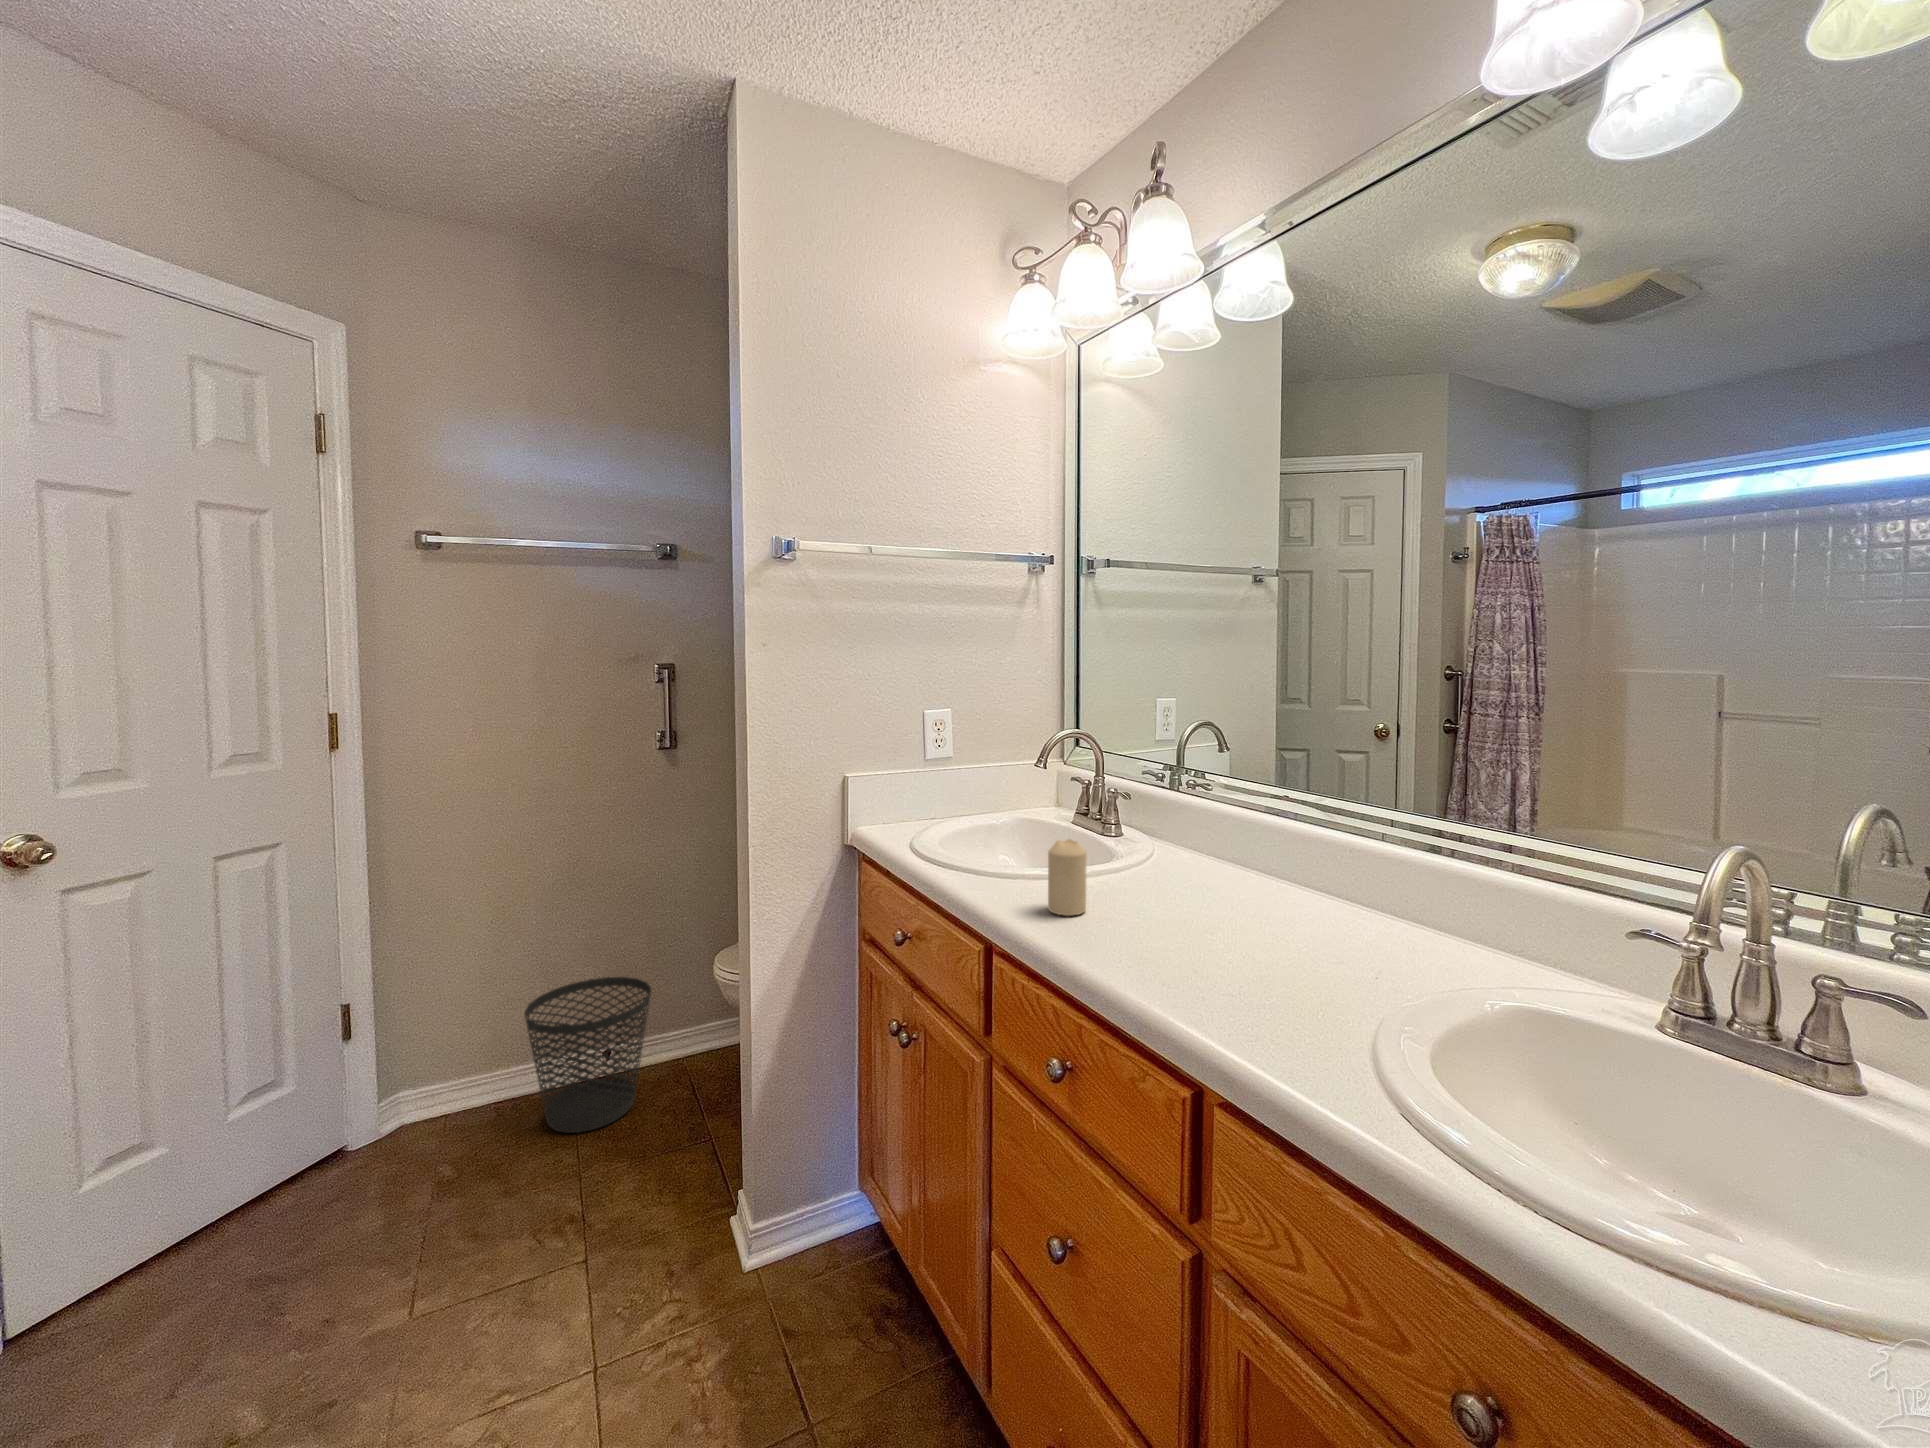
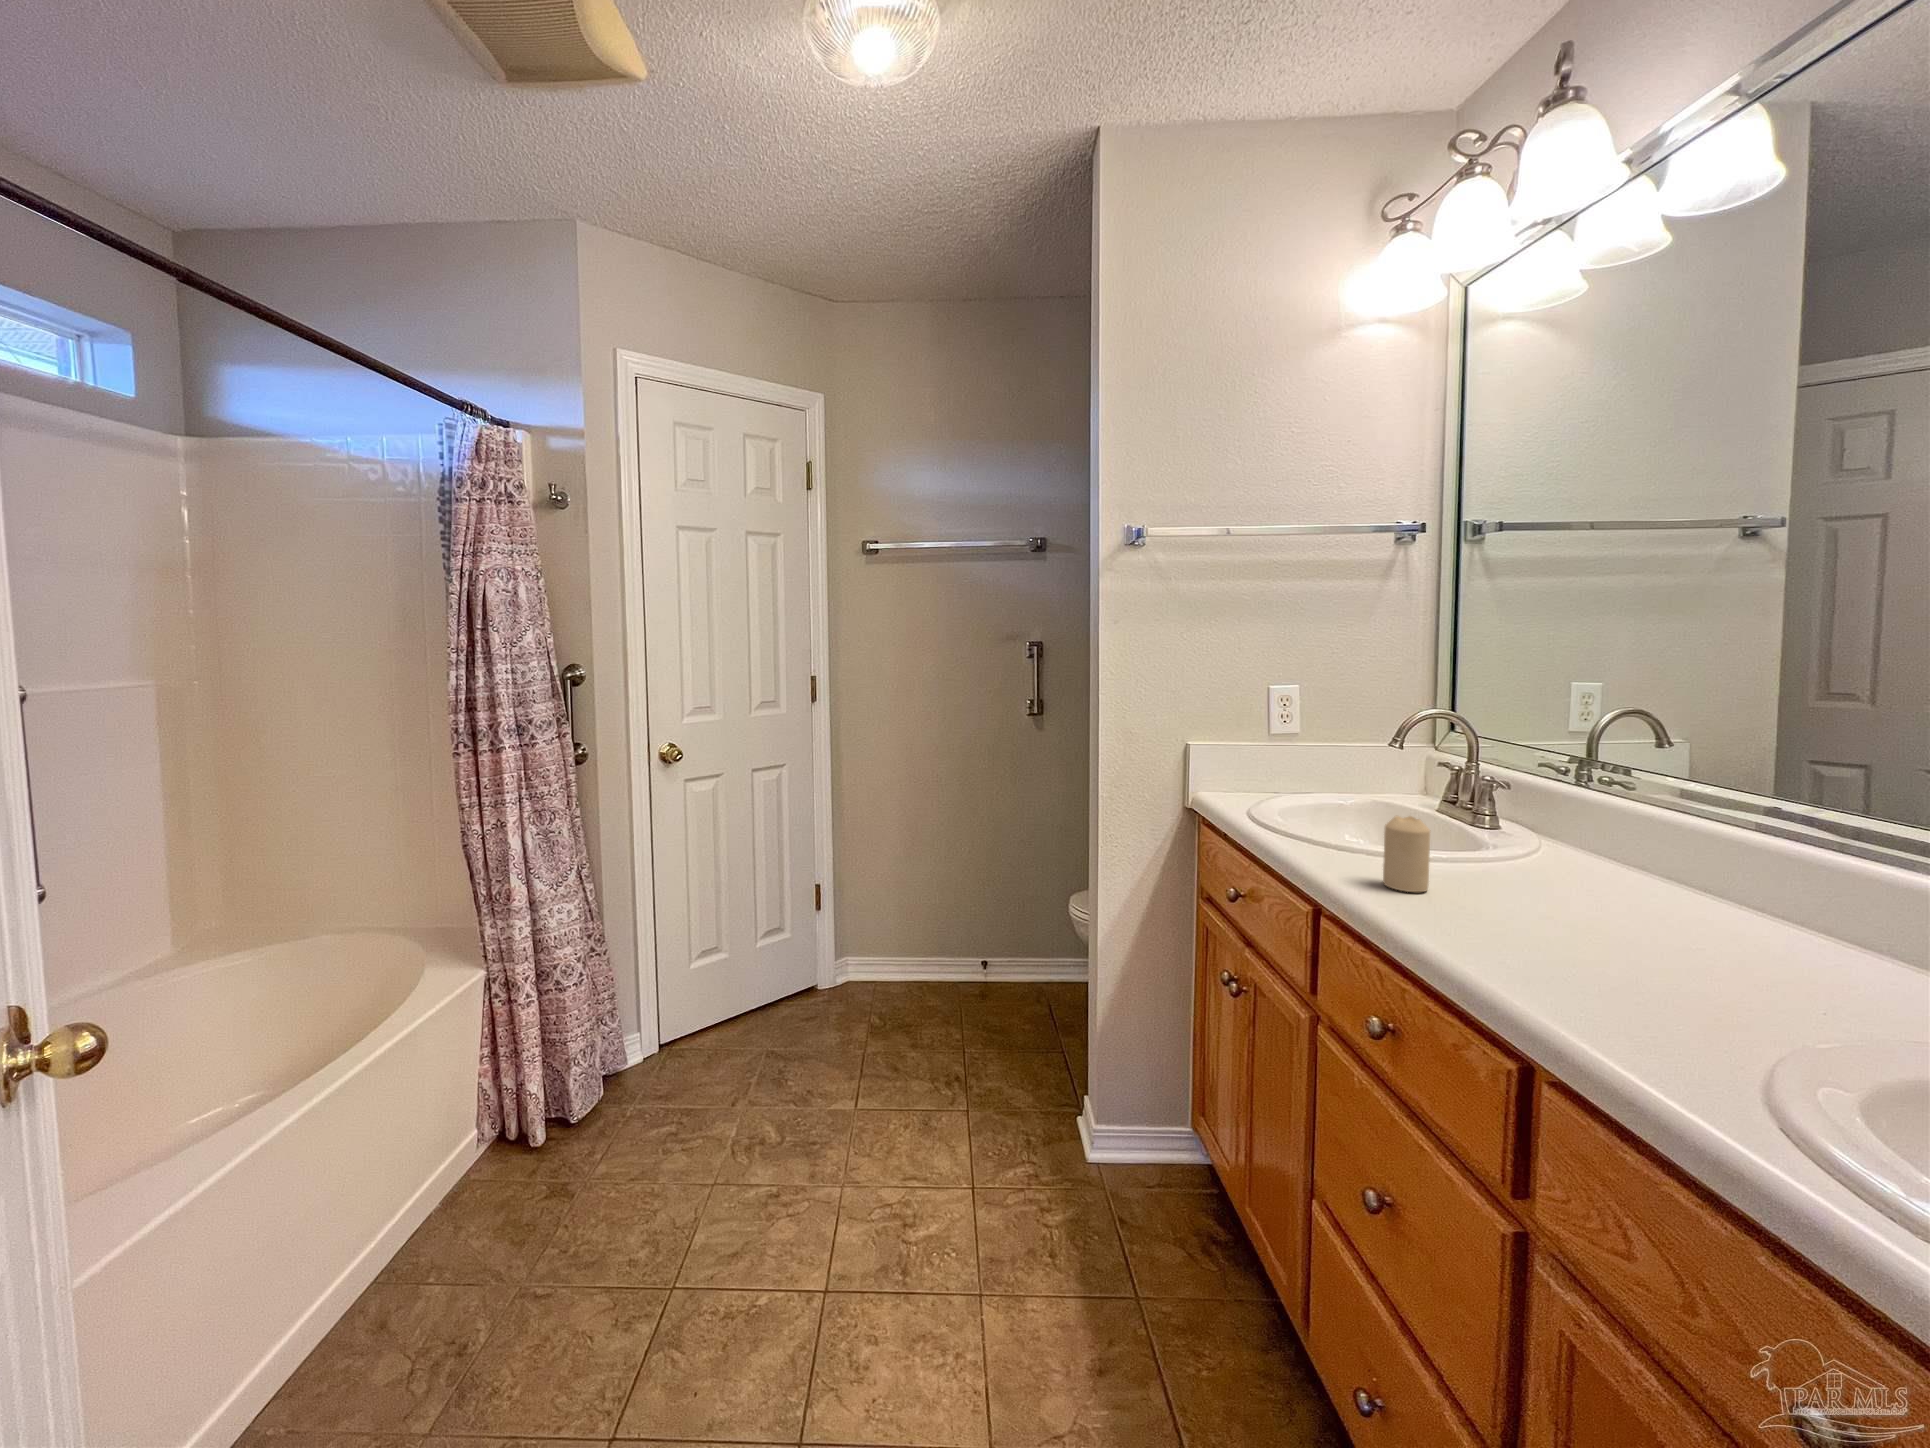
wastebasket: present [524,977,651,1133] -> none [928,898,1018,1016]

